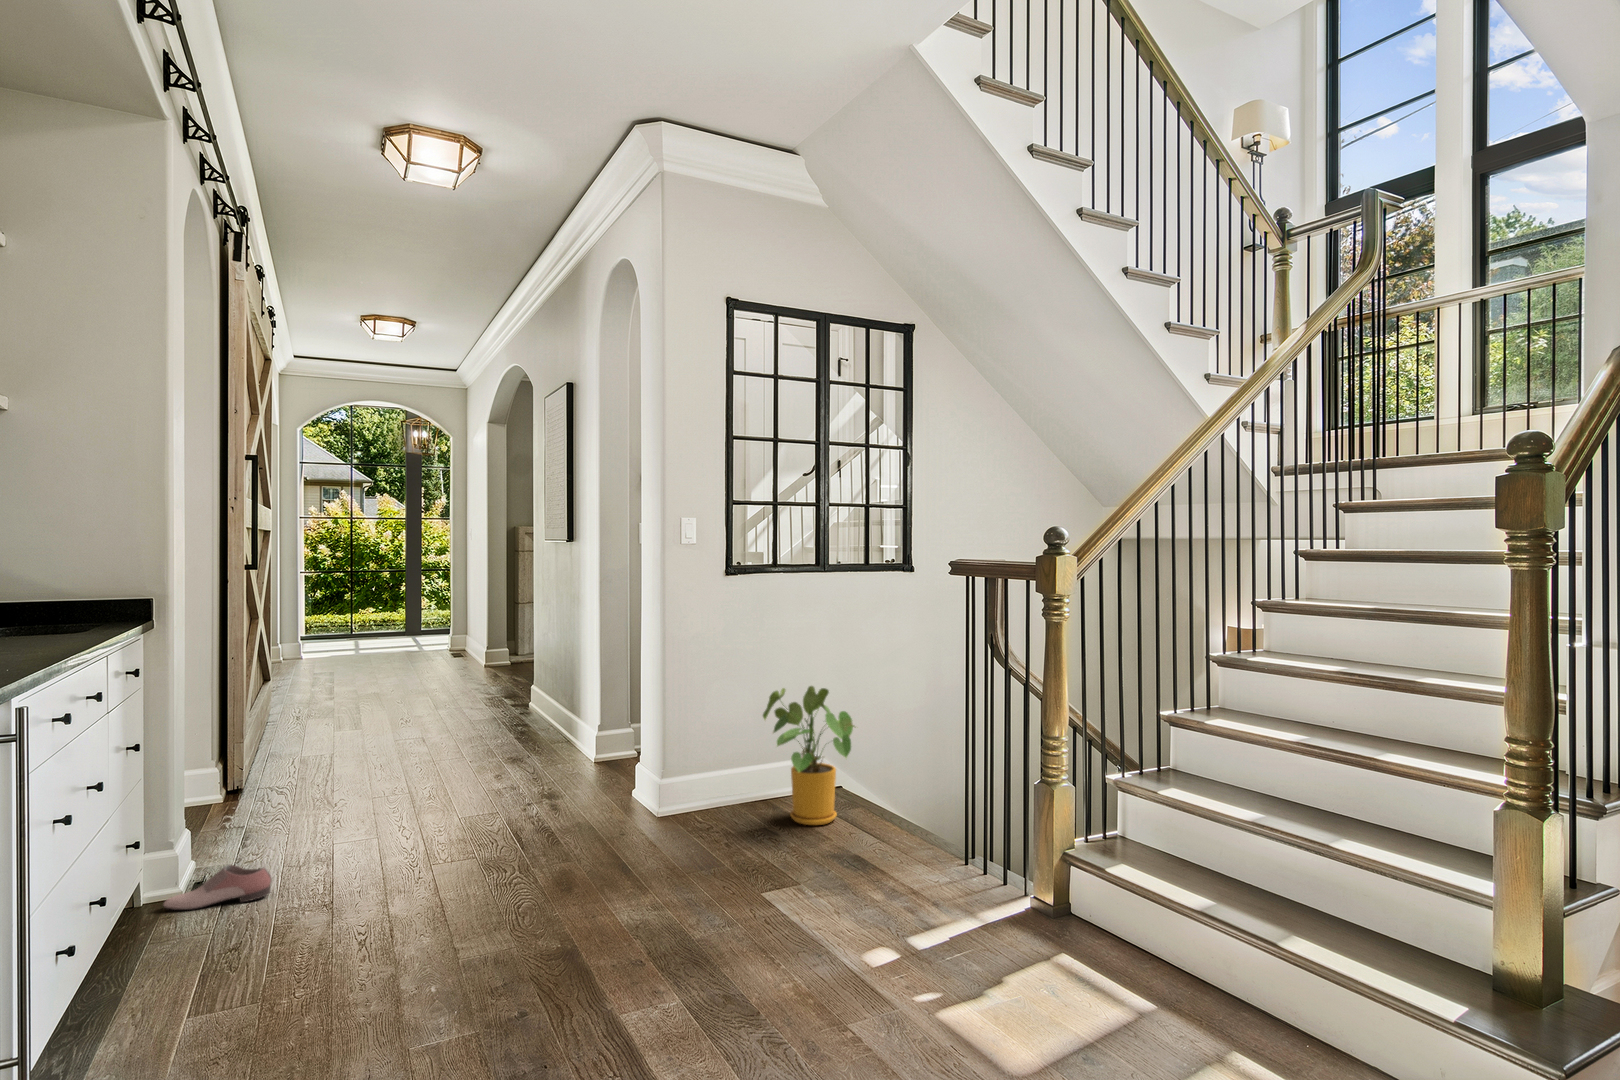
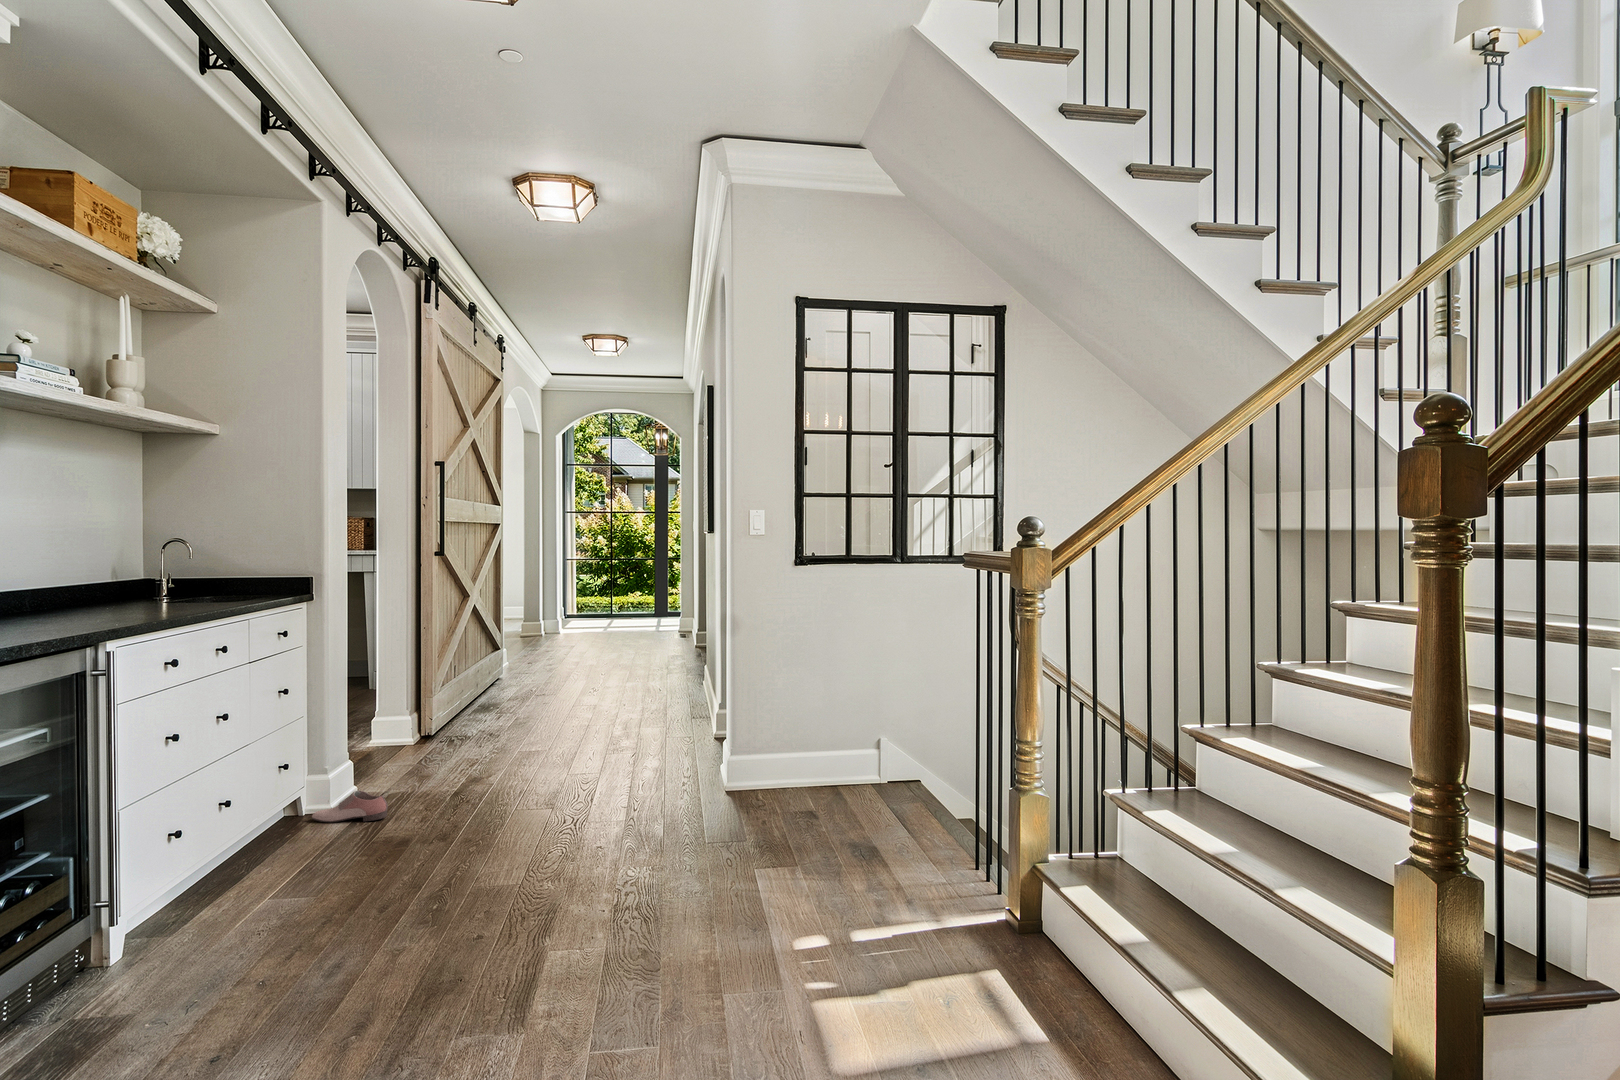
house plant: present [763,686,854,825] -> none [820,674,909,811]

